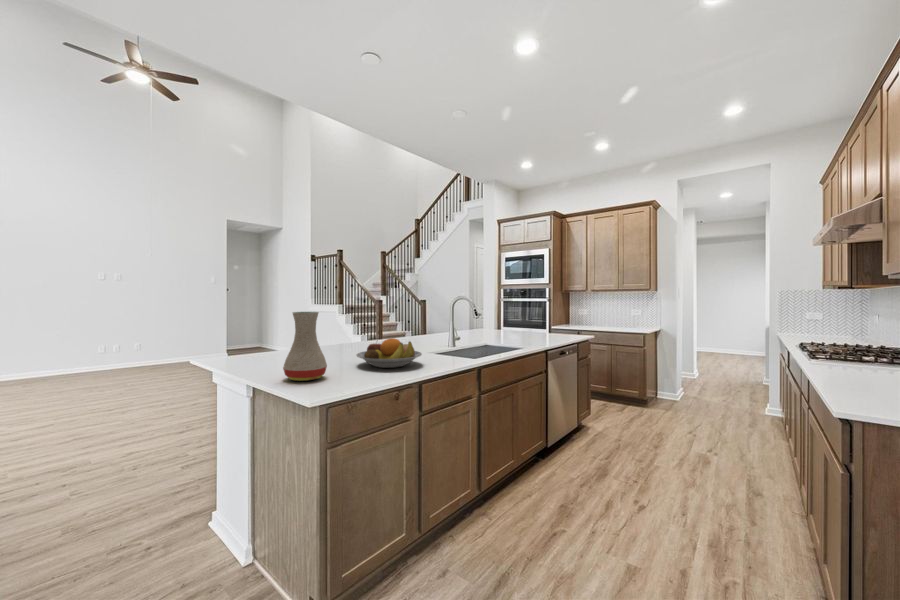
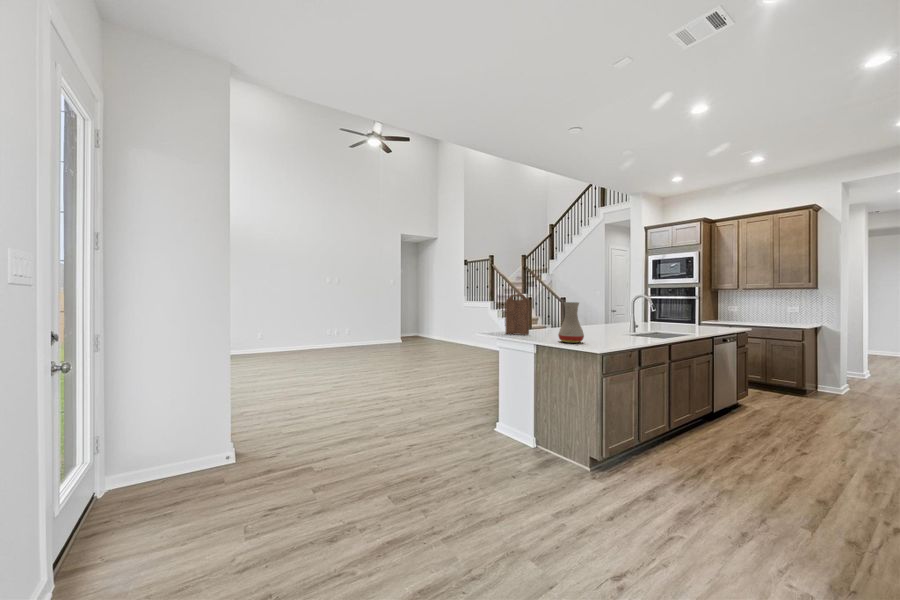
cutting board: none [233,298,270,363] -> present [506,294,529,335]
fruit bowl: present [357,338,422,368] -> none [588,321,634,340]

